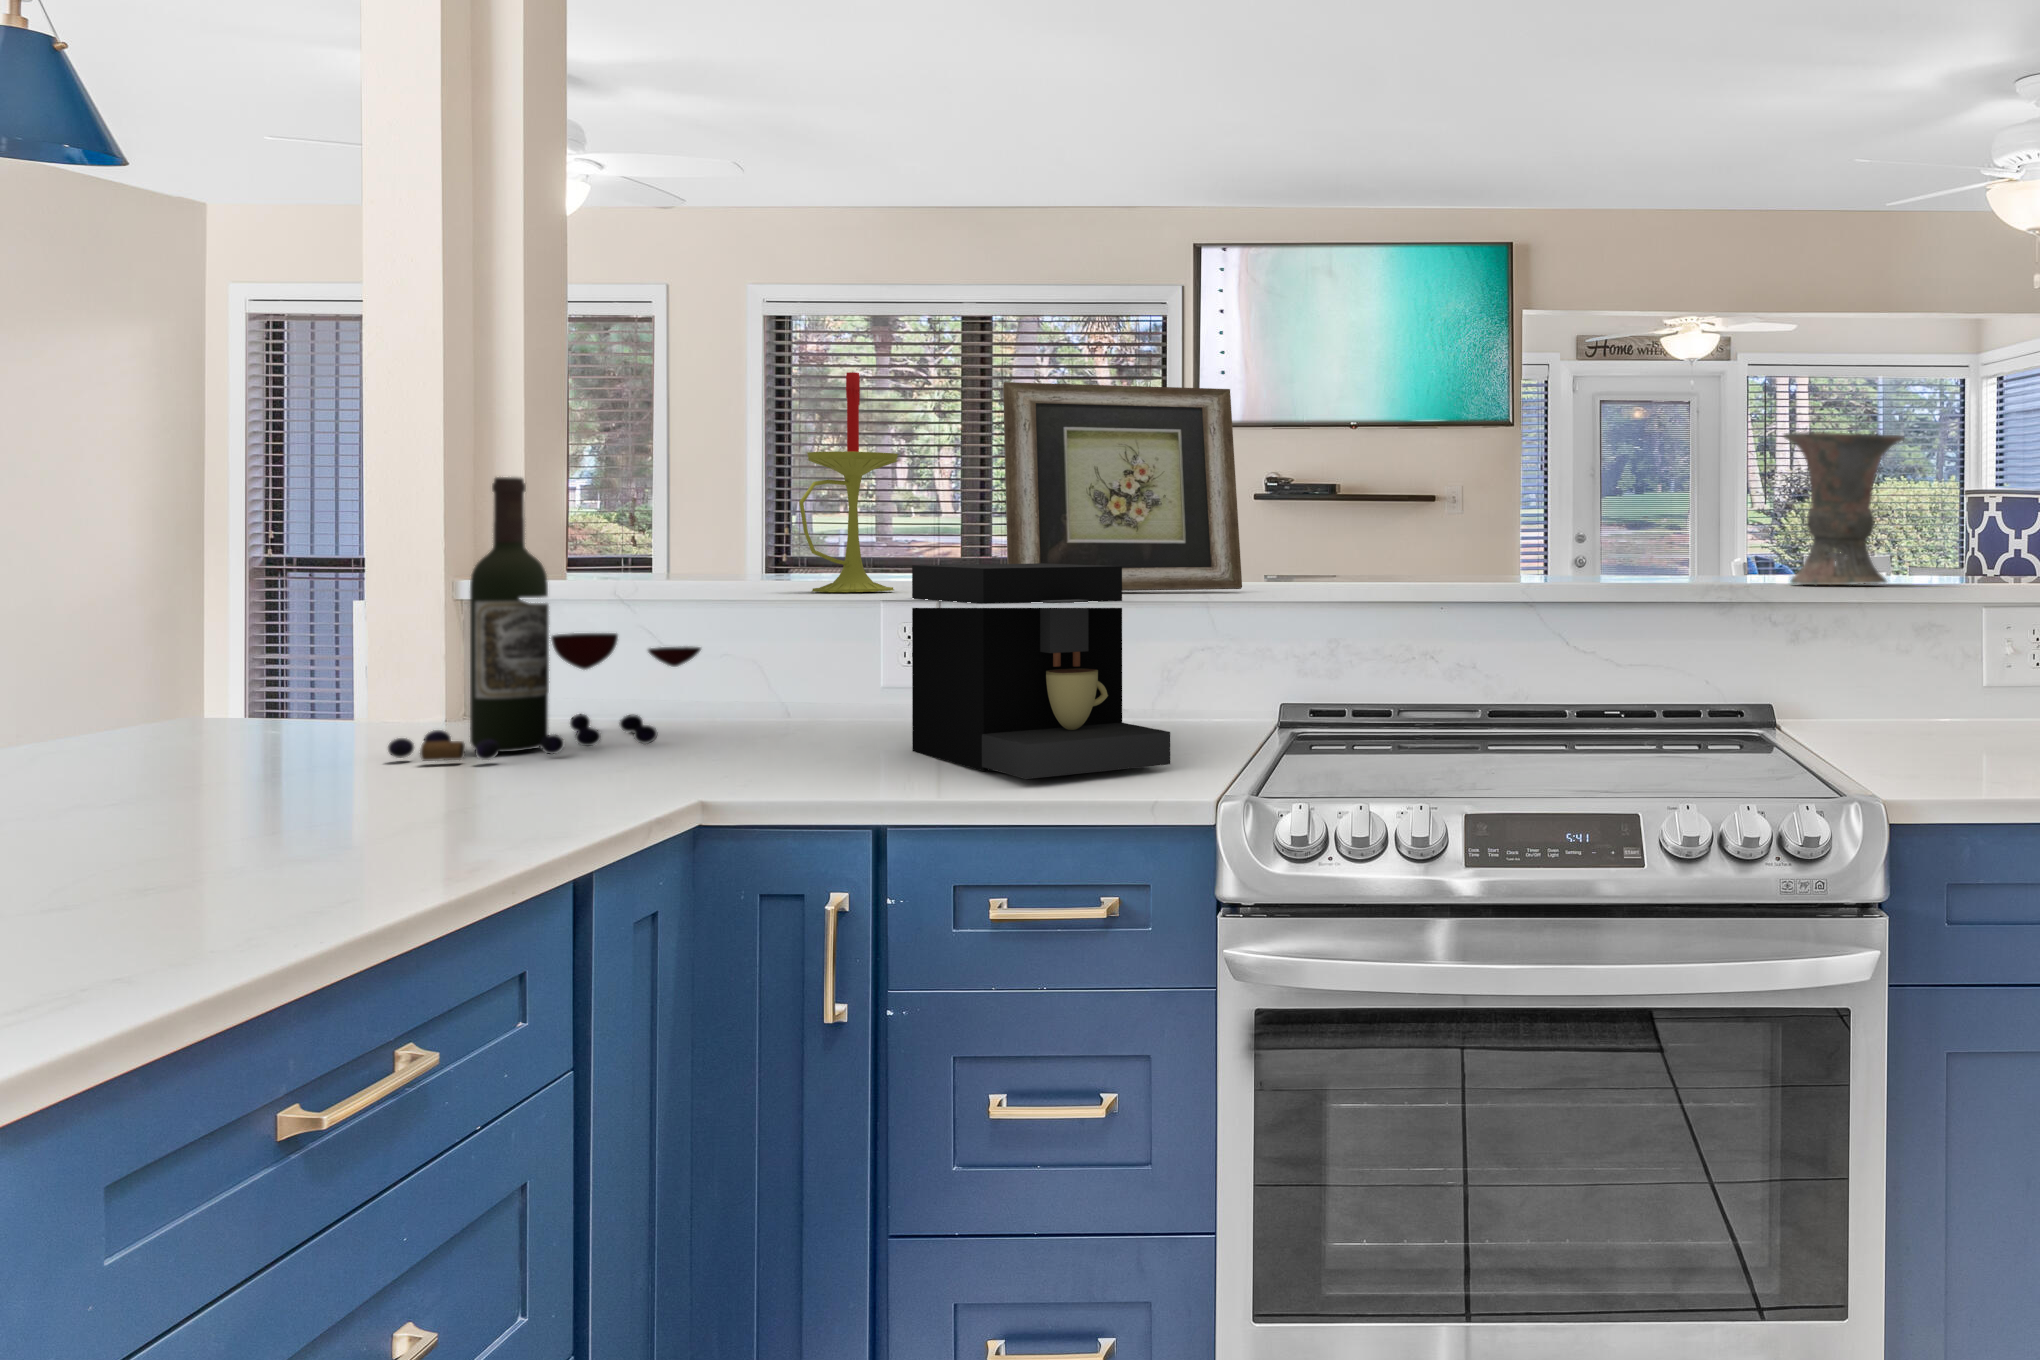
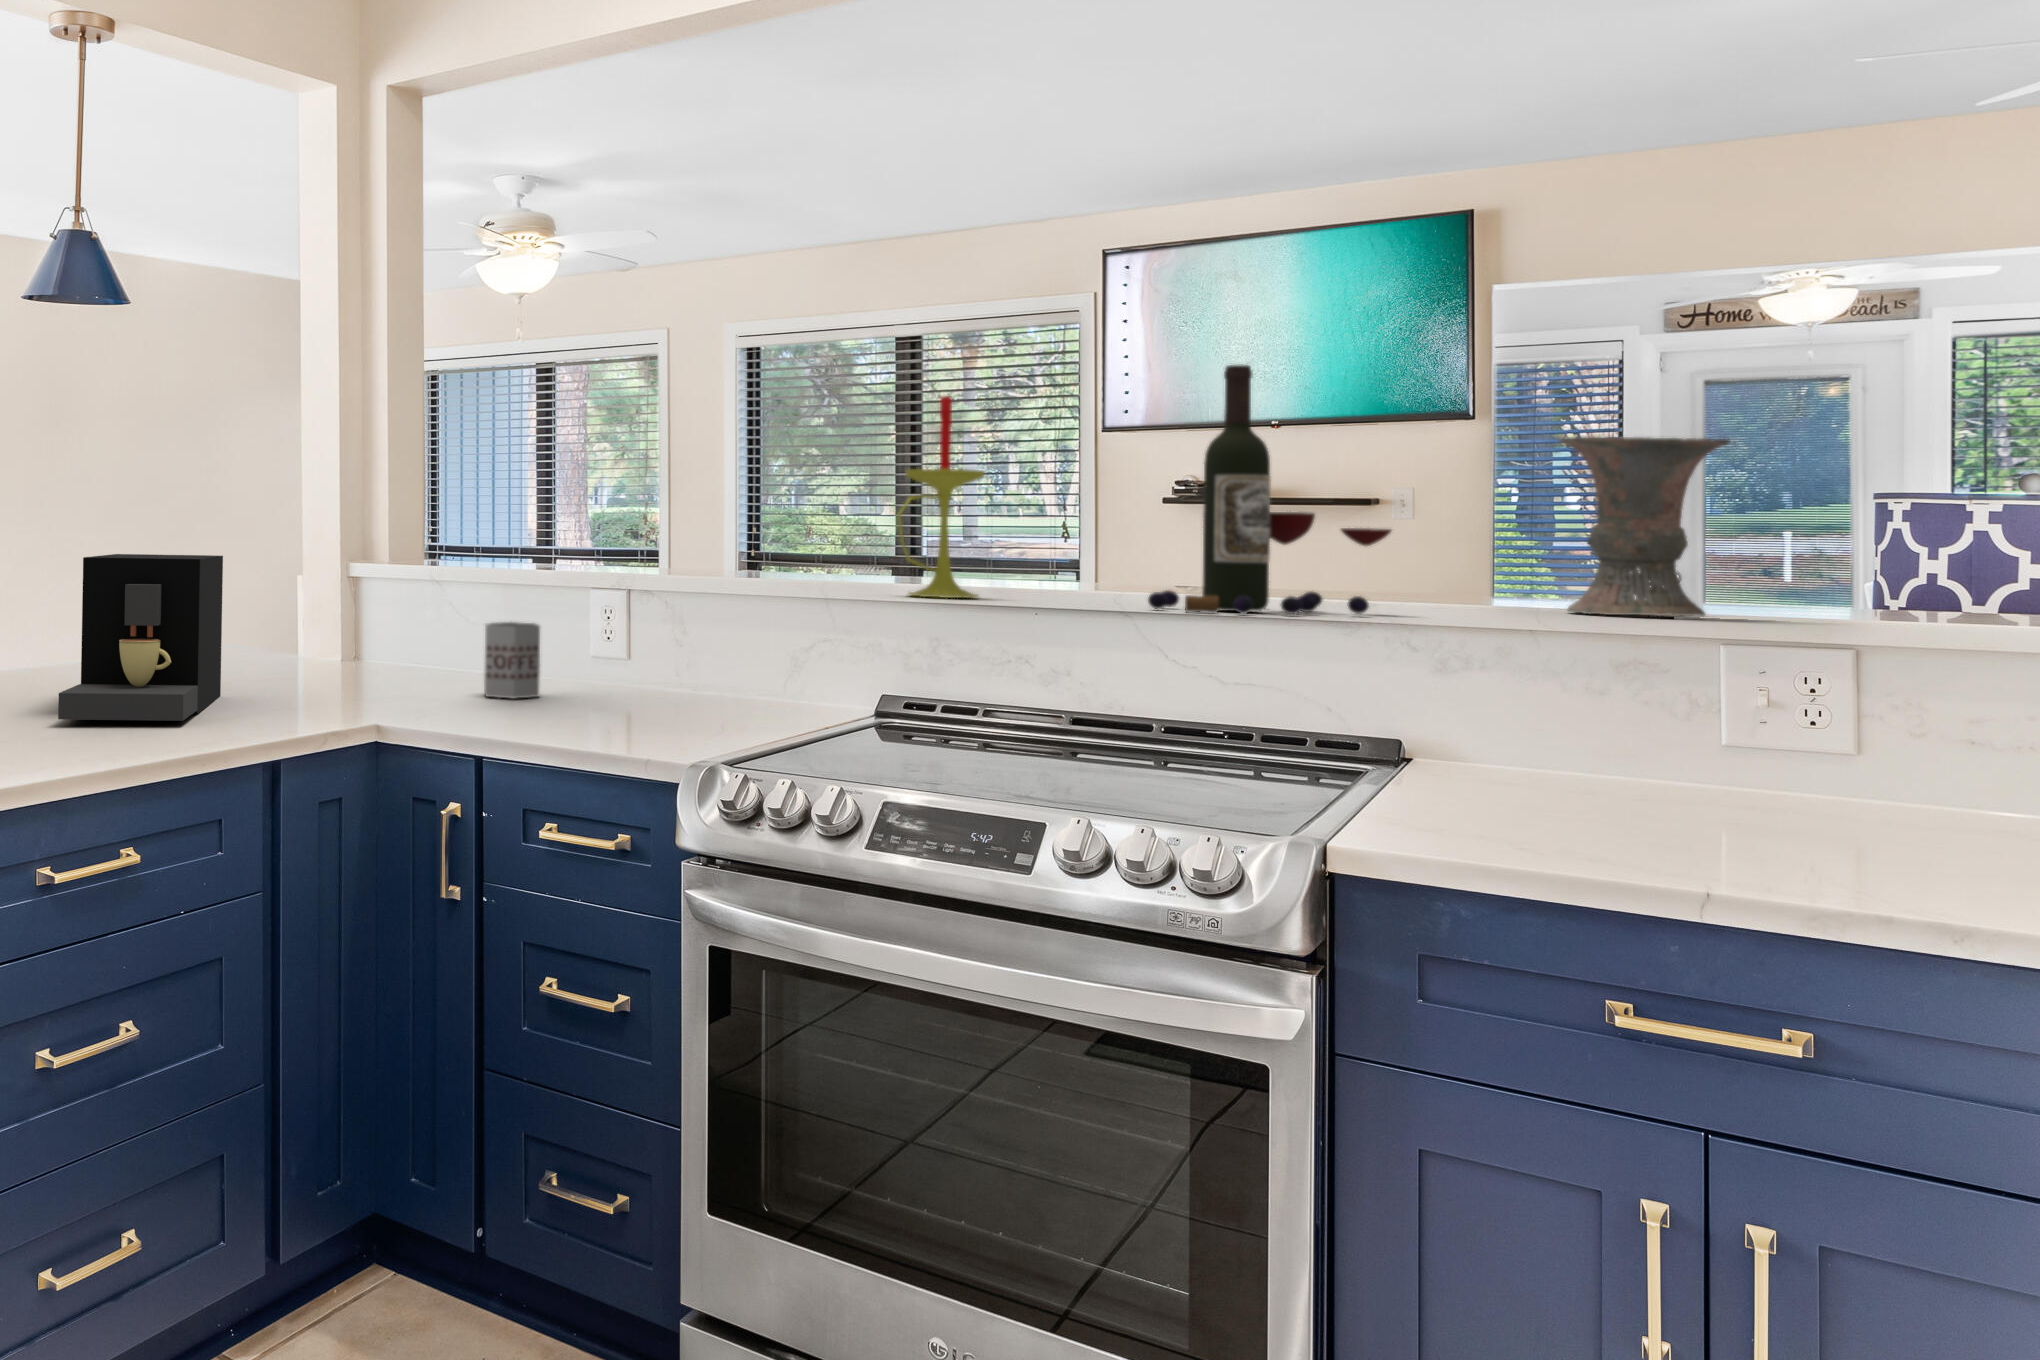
candle: present [799,372,899,592] -> present [897,396,985,598]
picture frame: present [1003,382,1242,591] -> none [669,410,874,590]
wine bottle: present [388,477,701,761] -> present [1148,365,1391,614]
coffee maker: present [912,563,1171,779] -> present [58,554,223,721]
mug: none [763,650,849,750] -> present [484,622,540,698]

